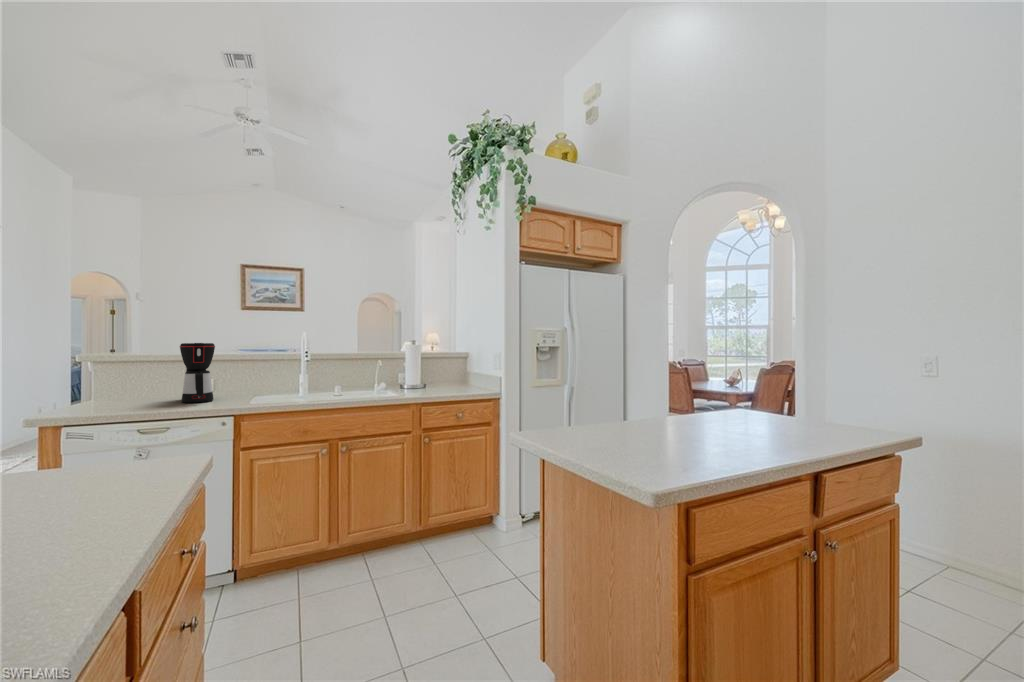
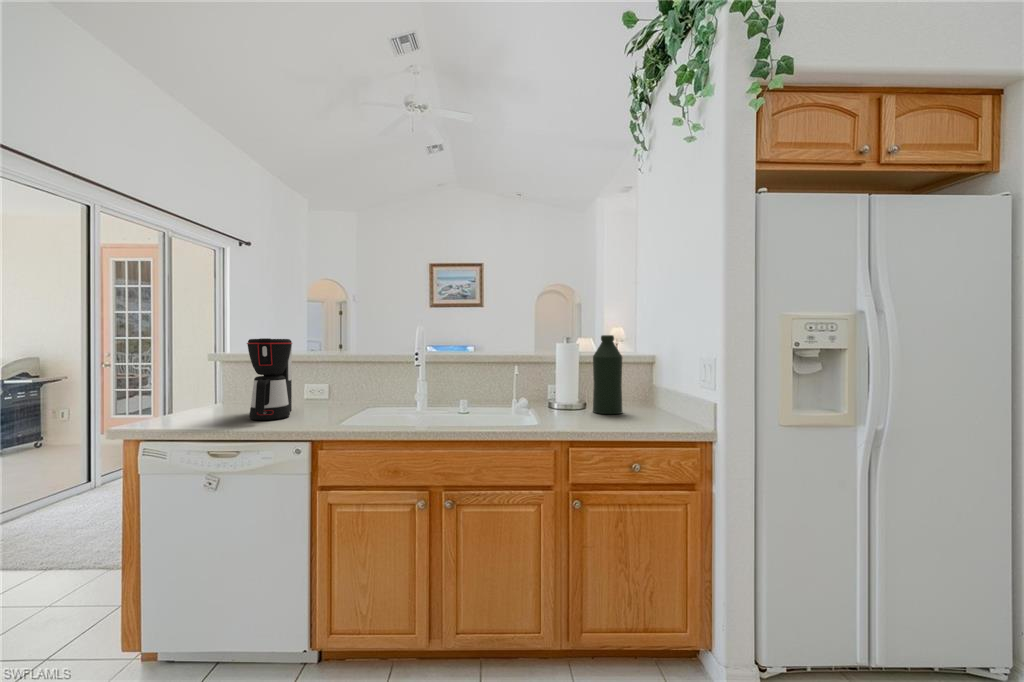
bottle: none [430,340,449,389] -> present [593,335,622,414]

